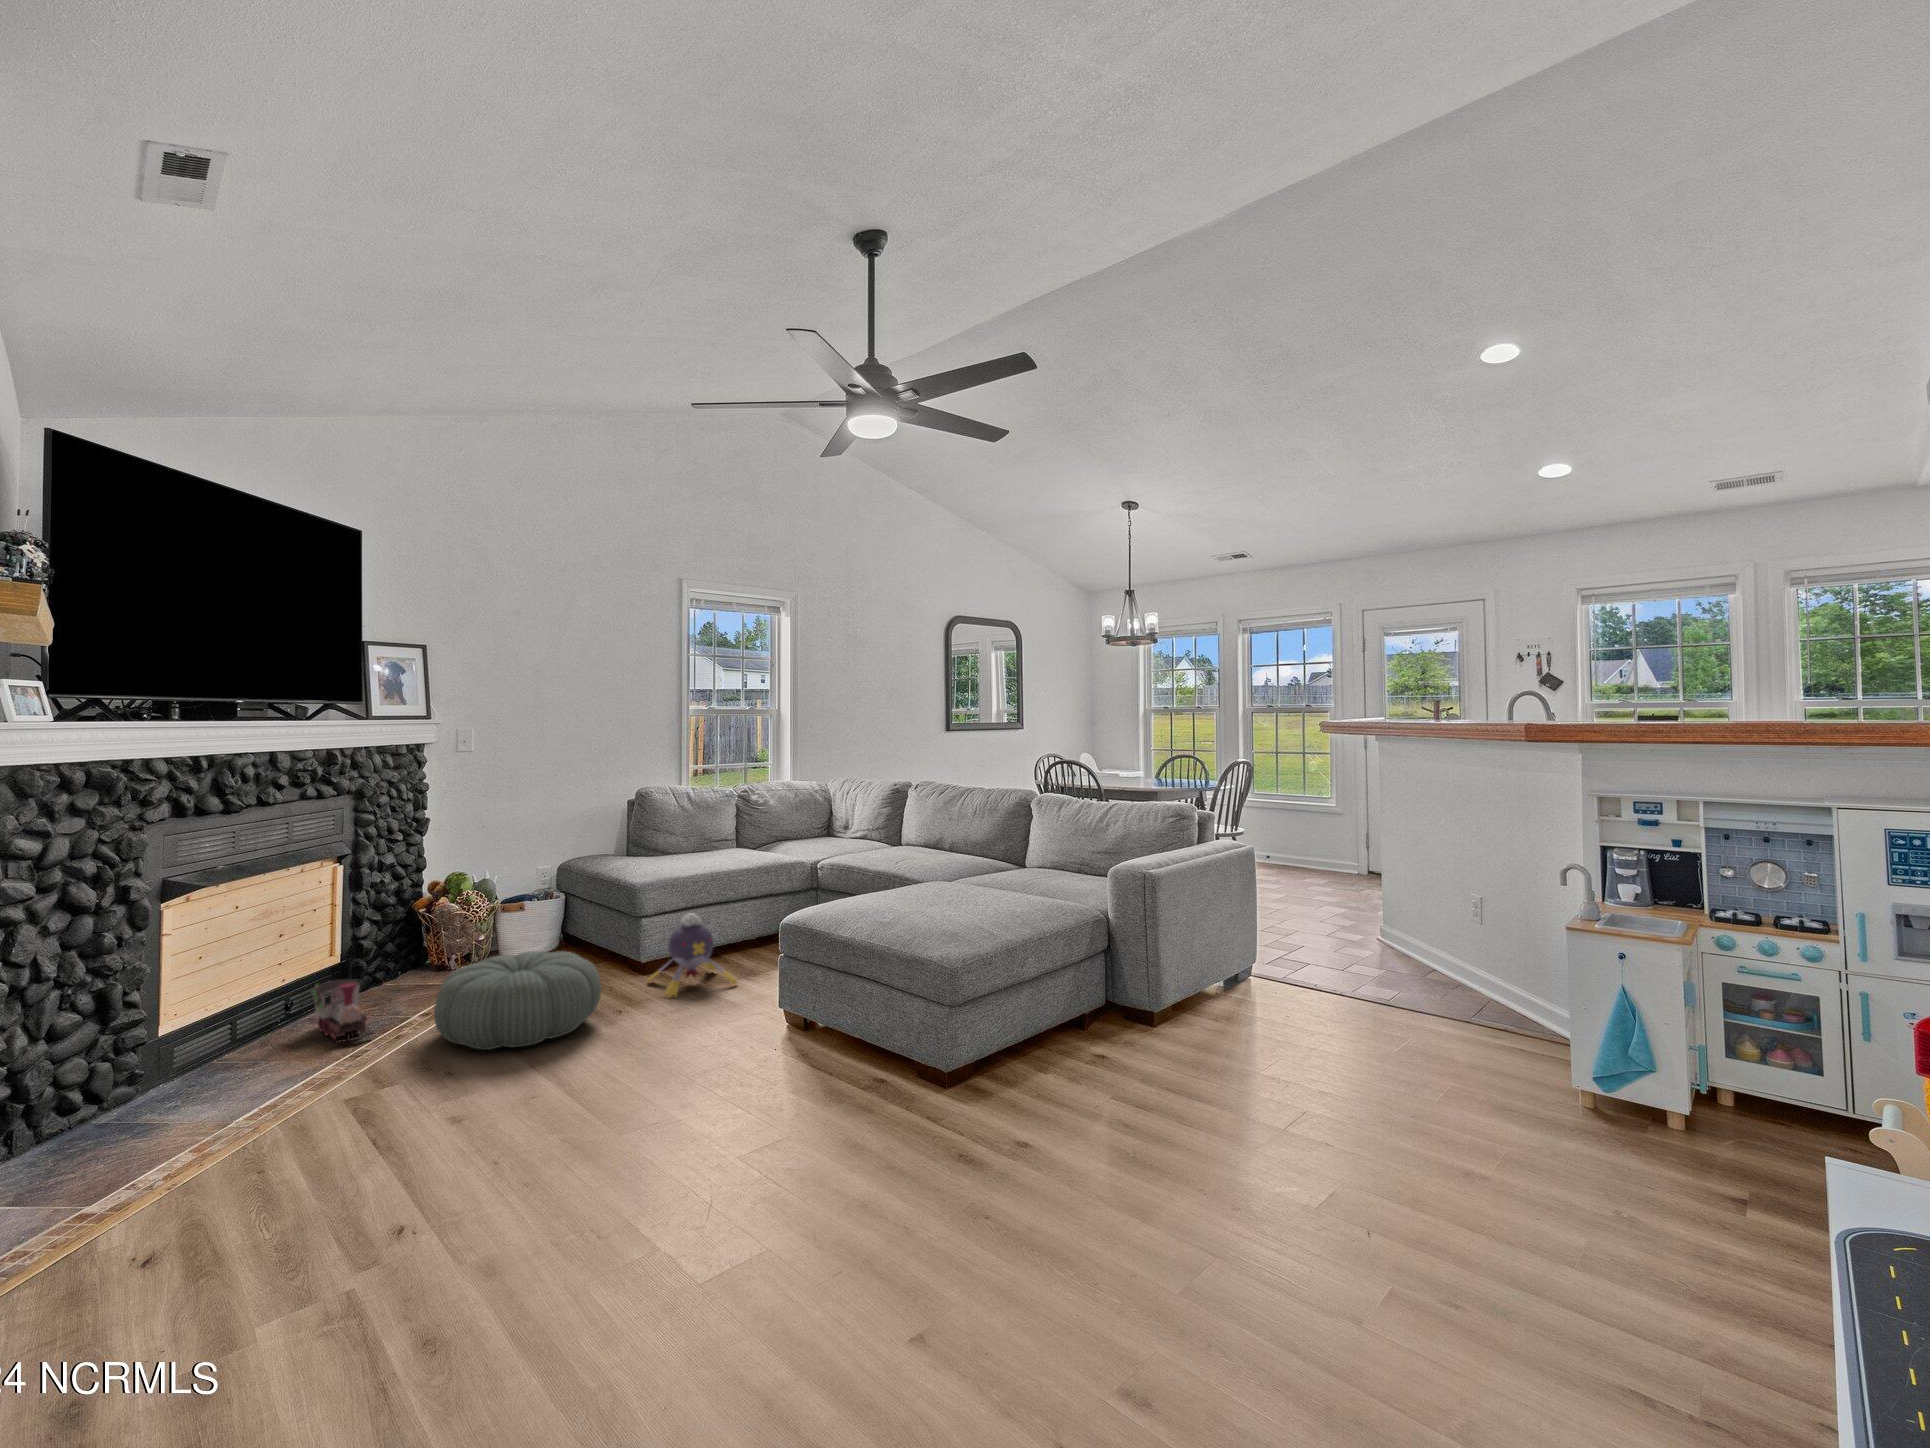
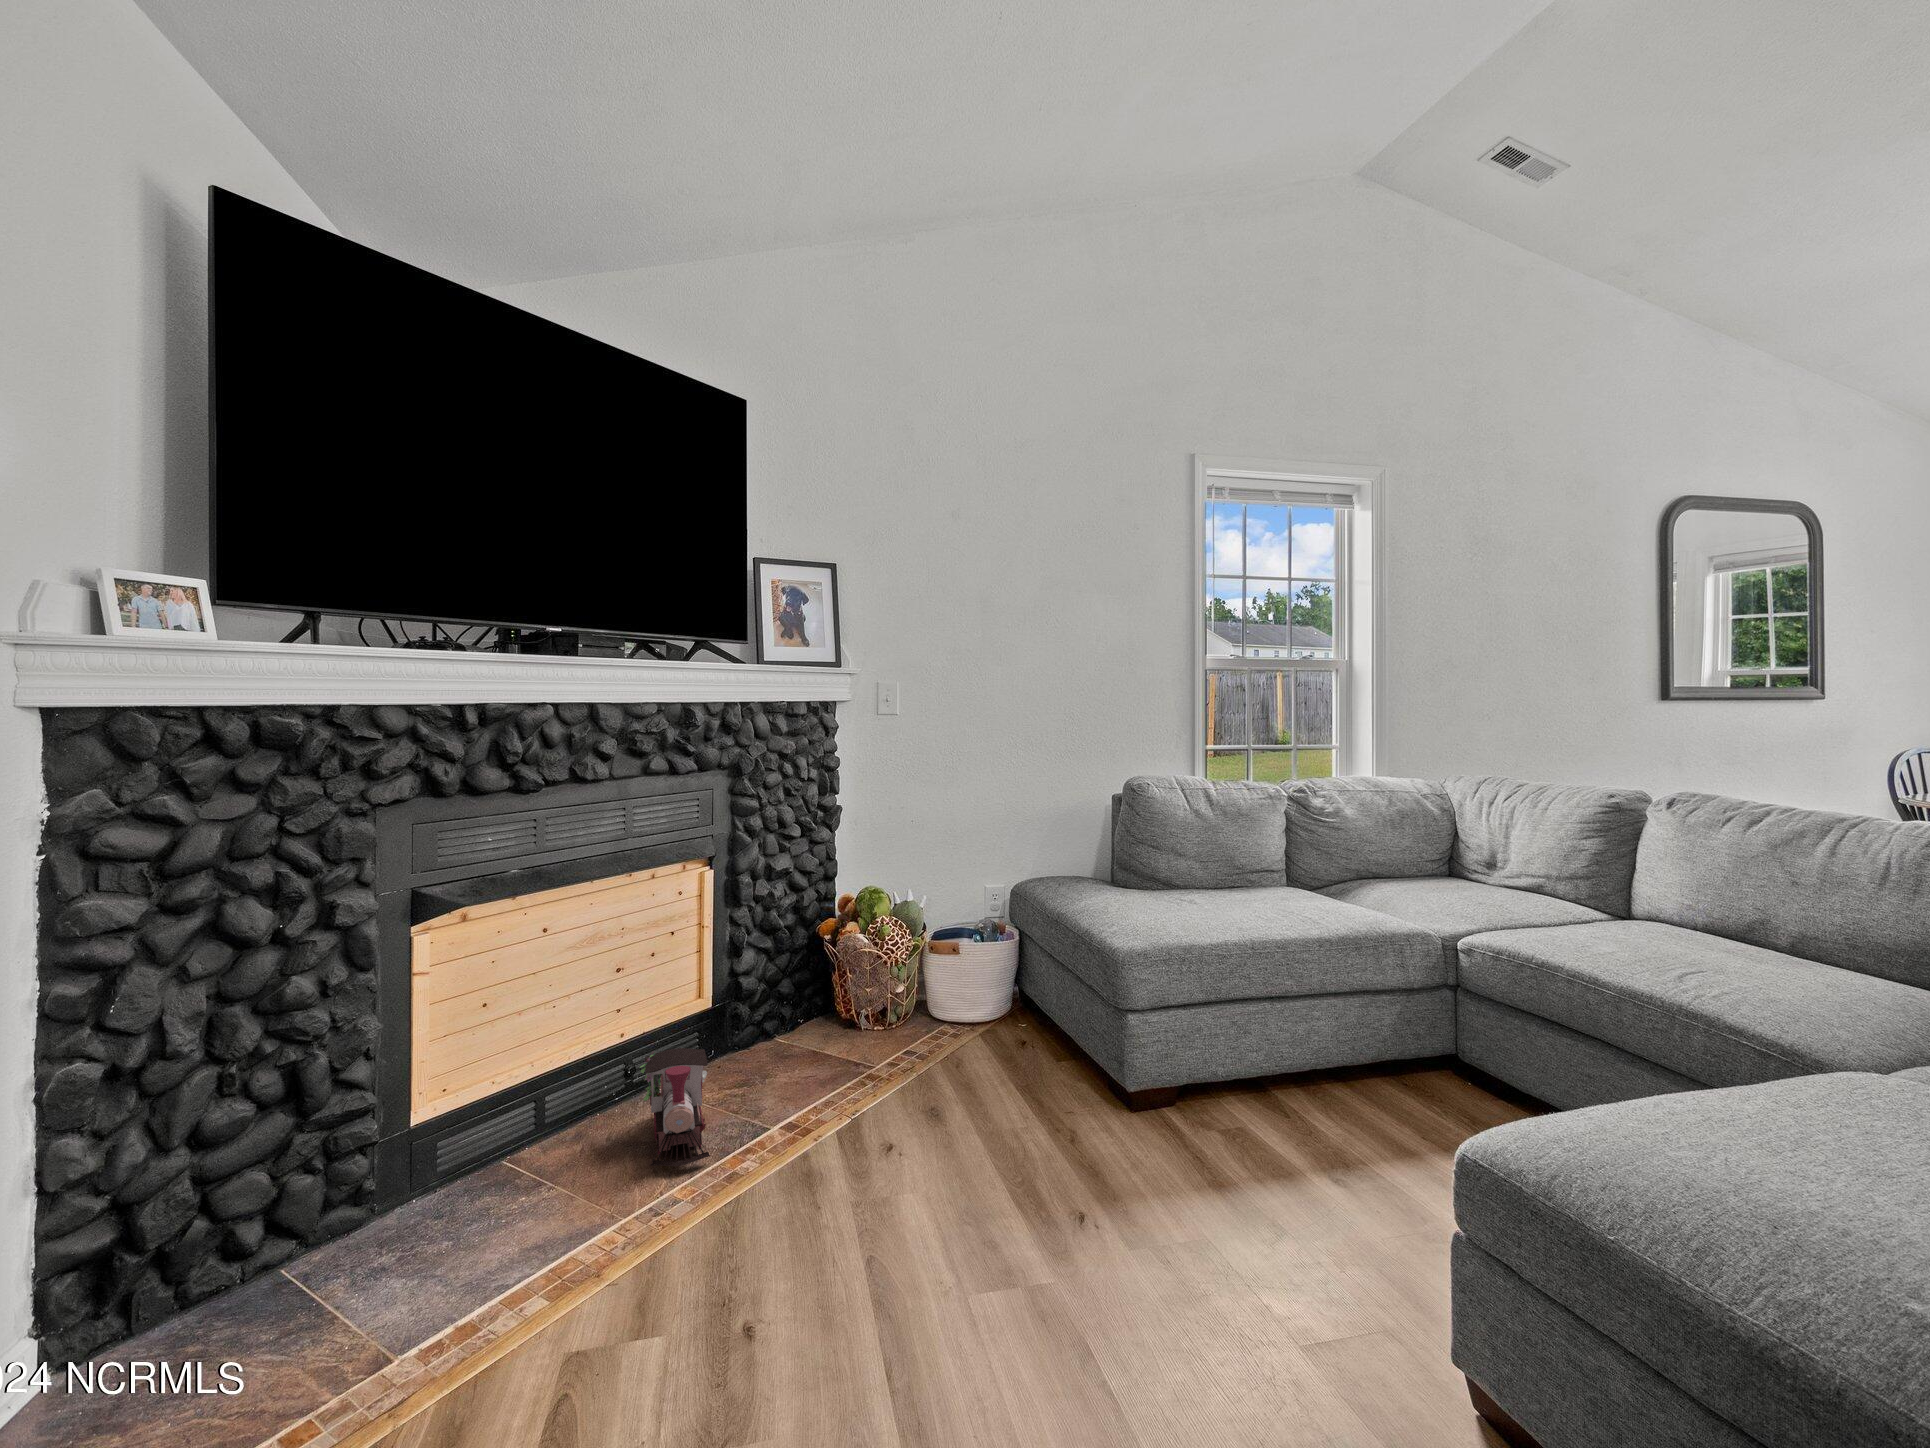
plush toy: present [648,913,737,998] -> none [1136,1015,1308,1179]
pouf: present [434,951,601,1050] -> none [775,1053,1053,1265]

